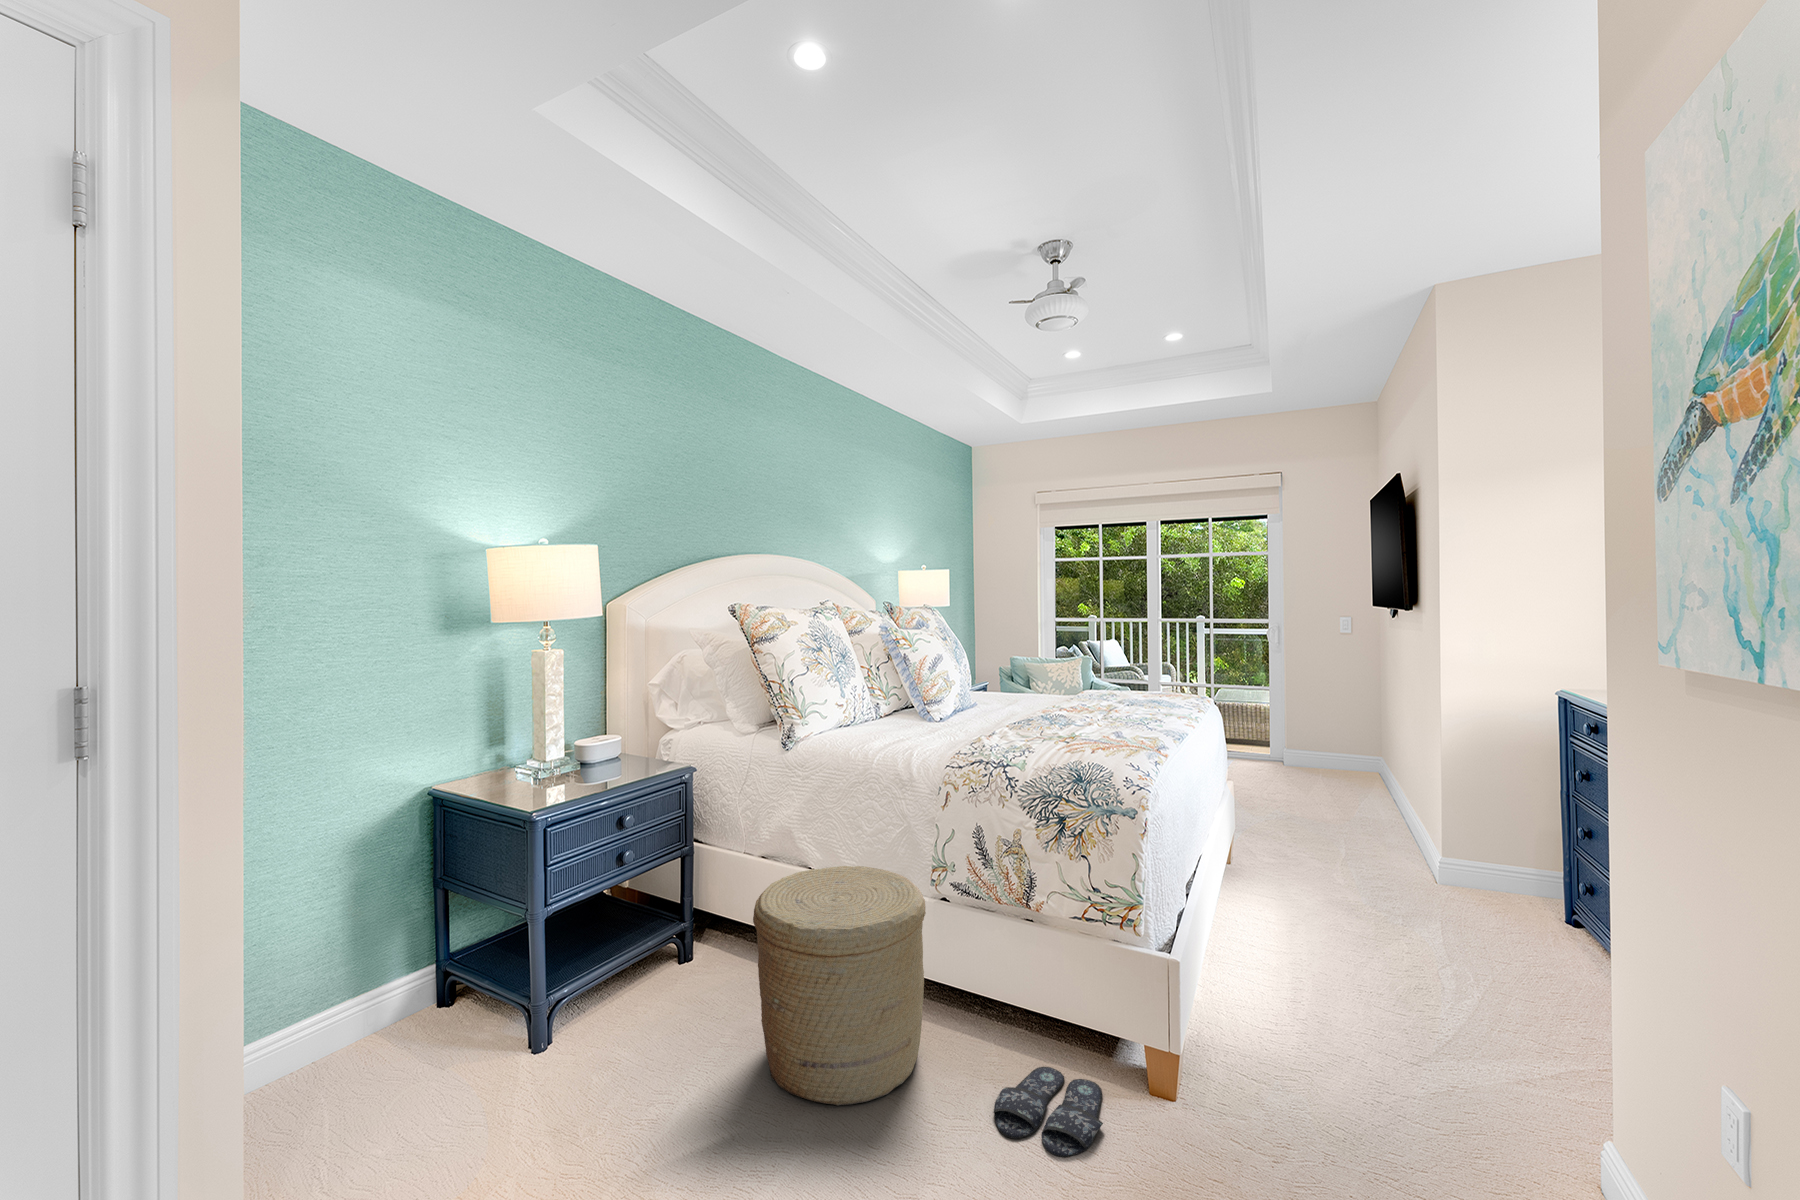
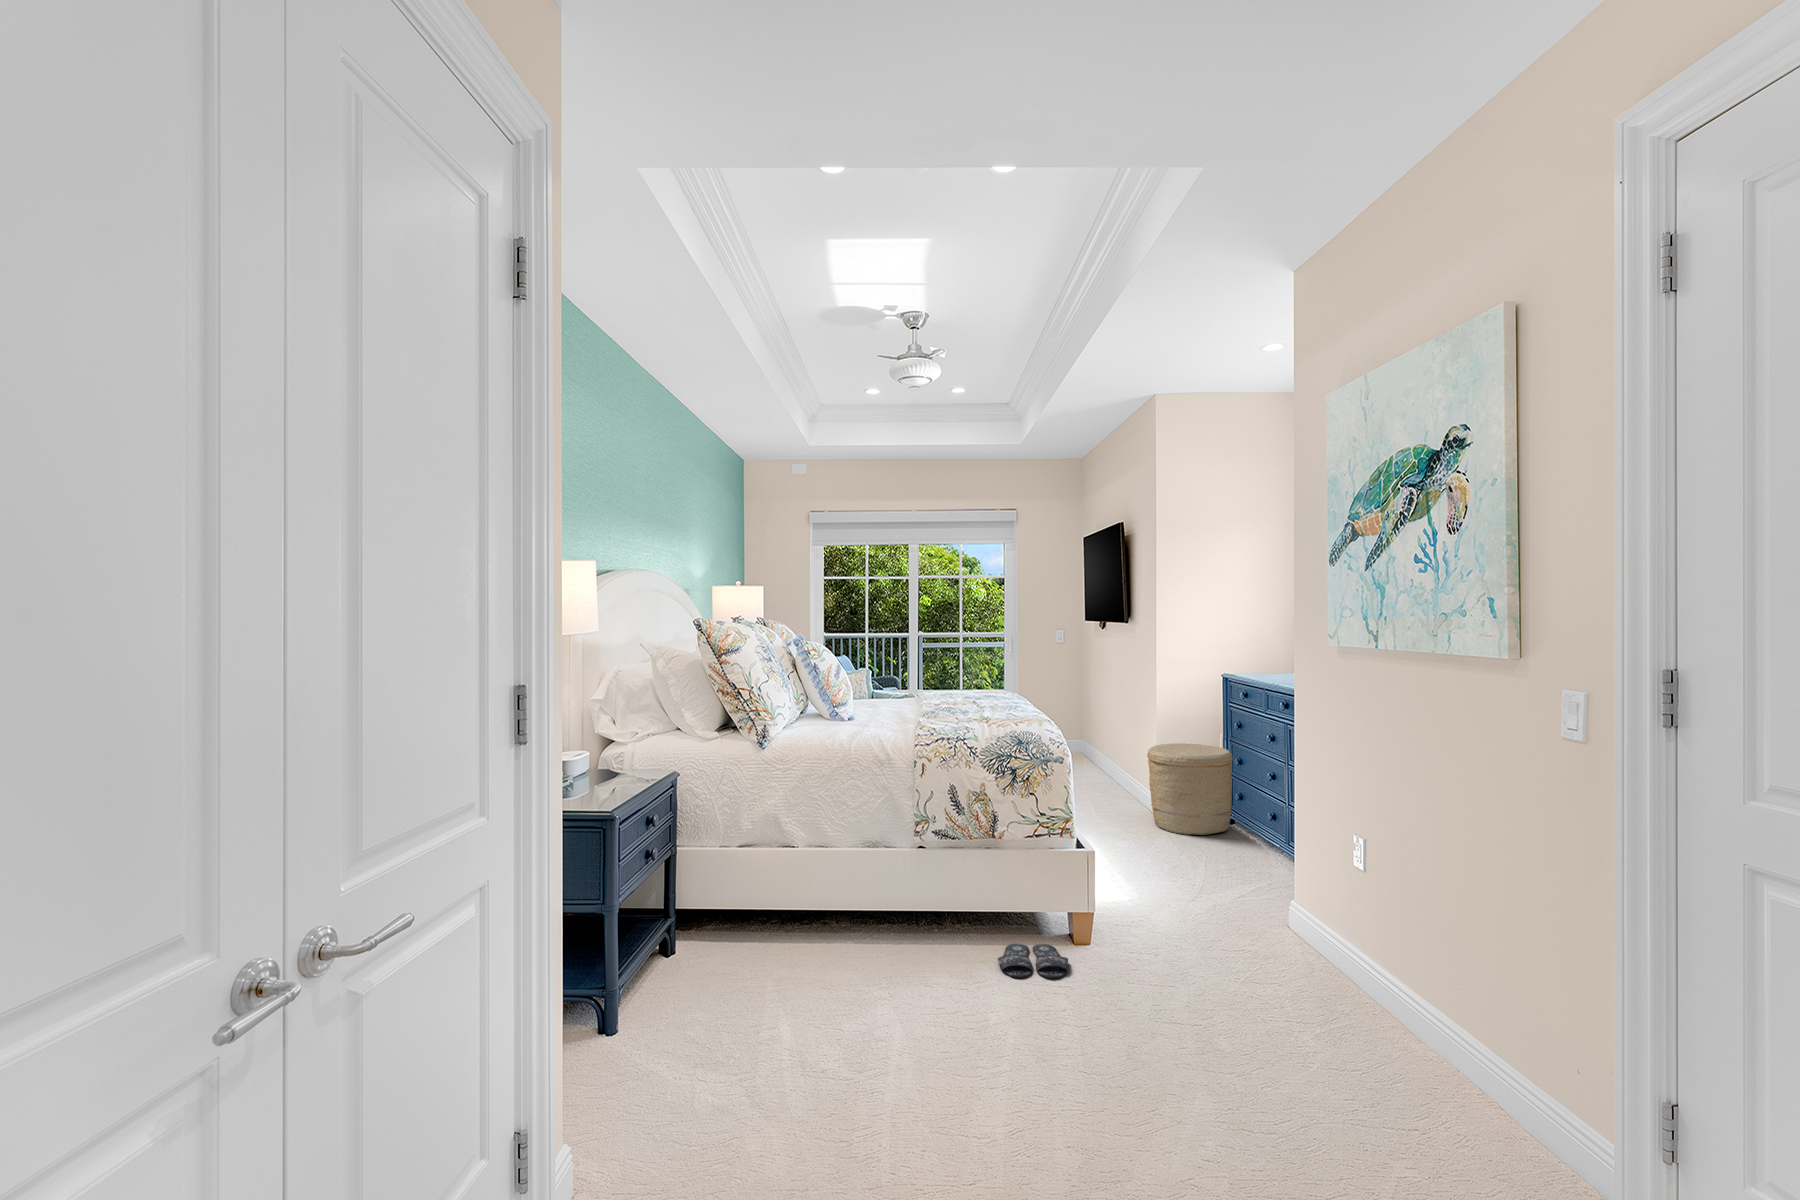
woven basket: present [753,866,926,1106] -> present [1147,743,1233,835]

